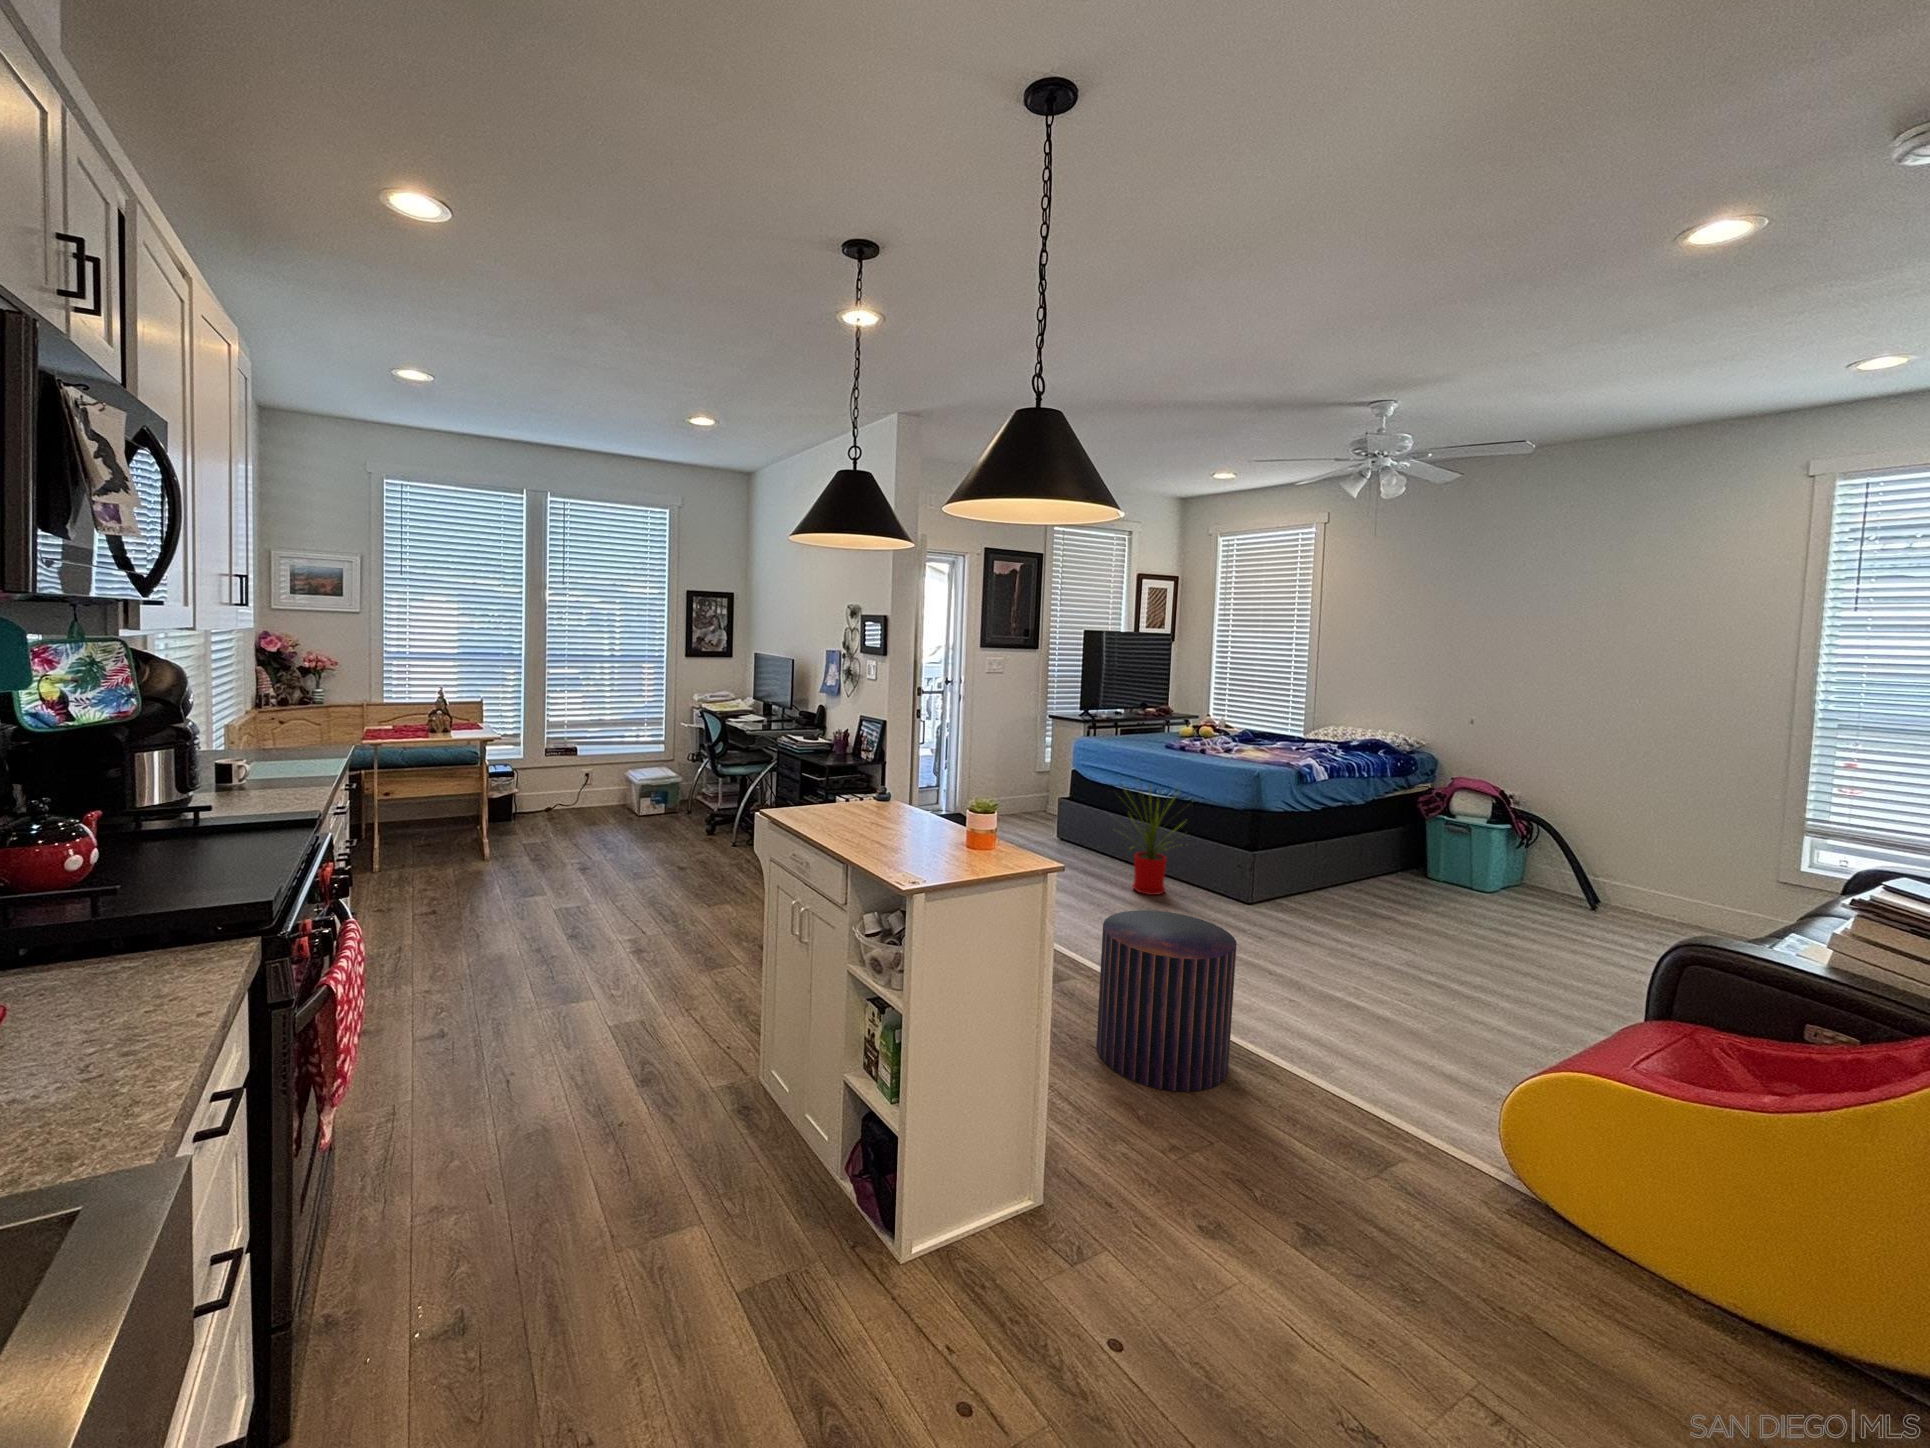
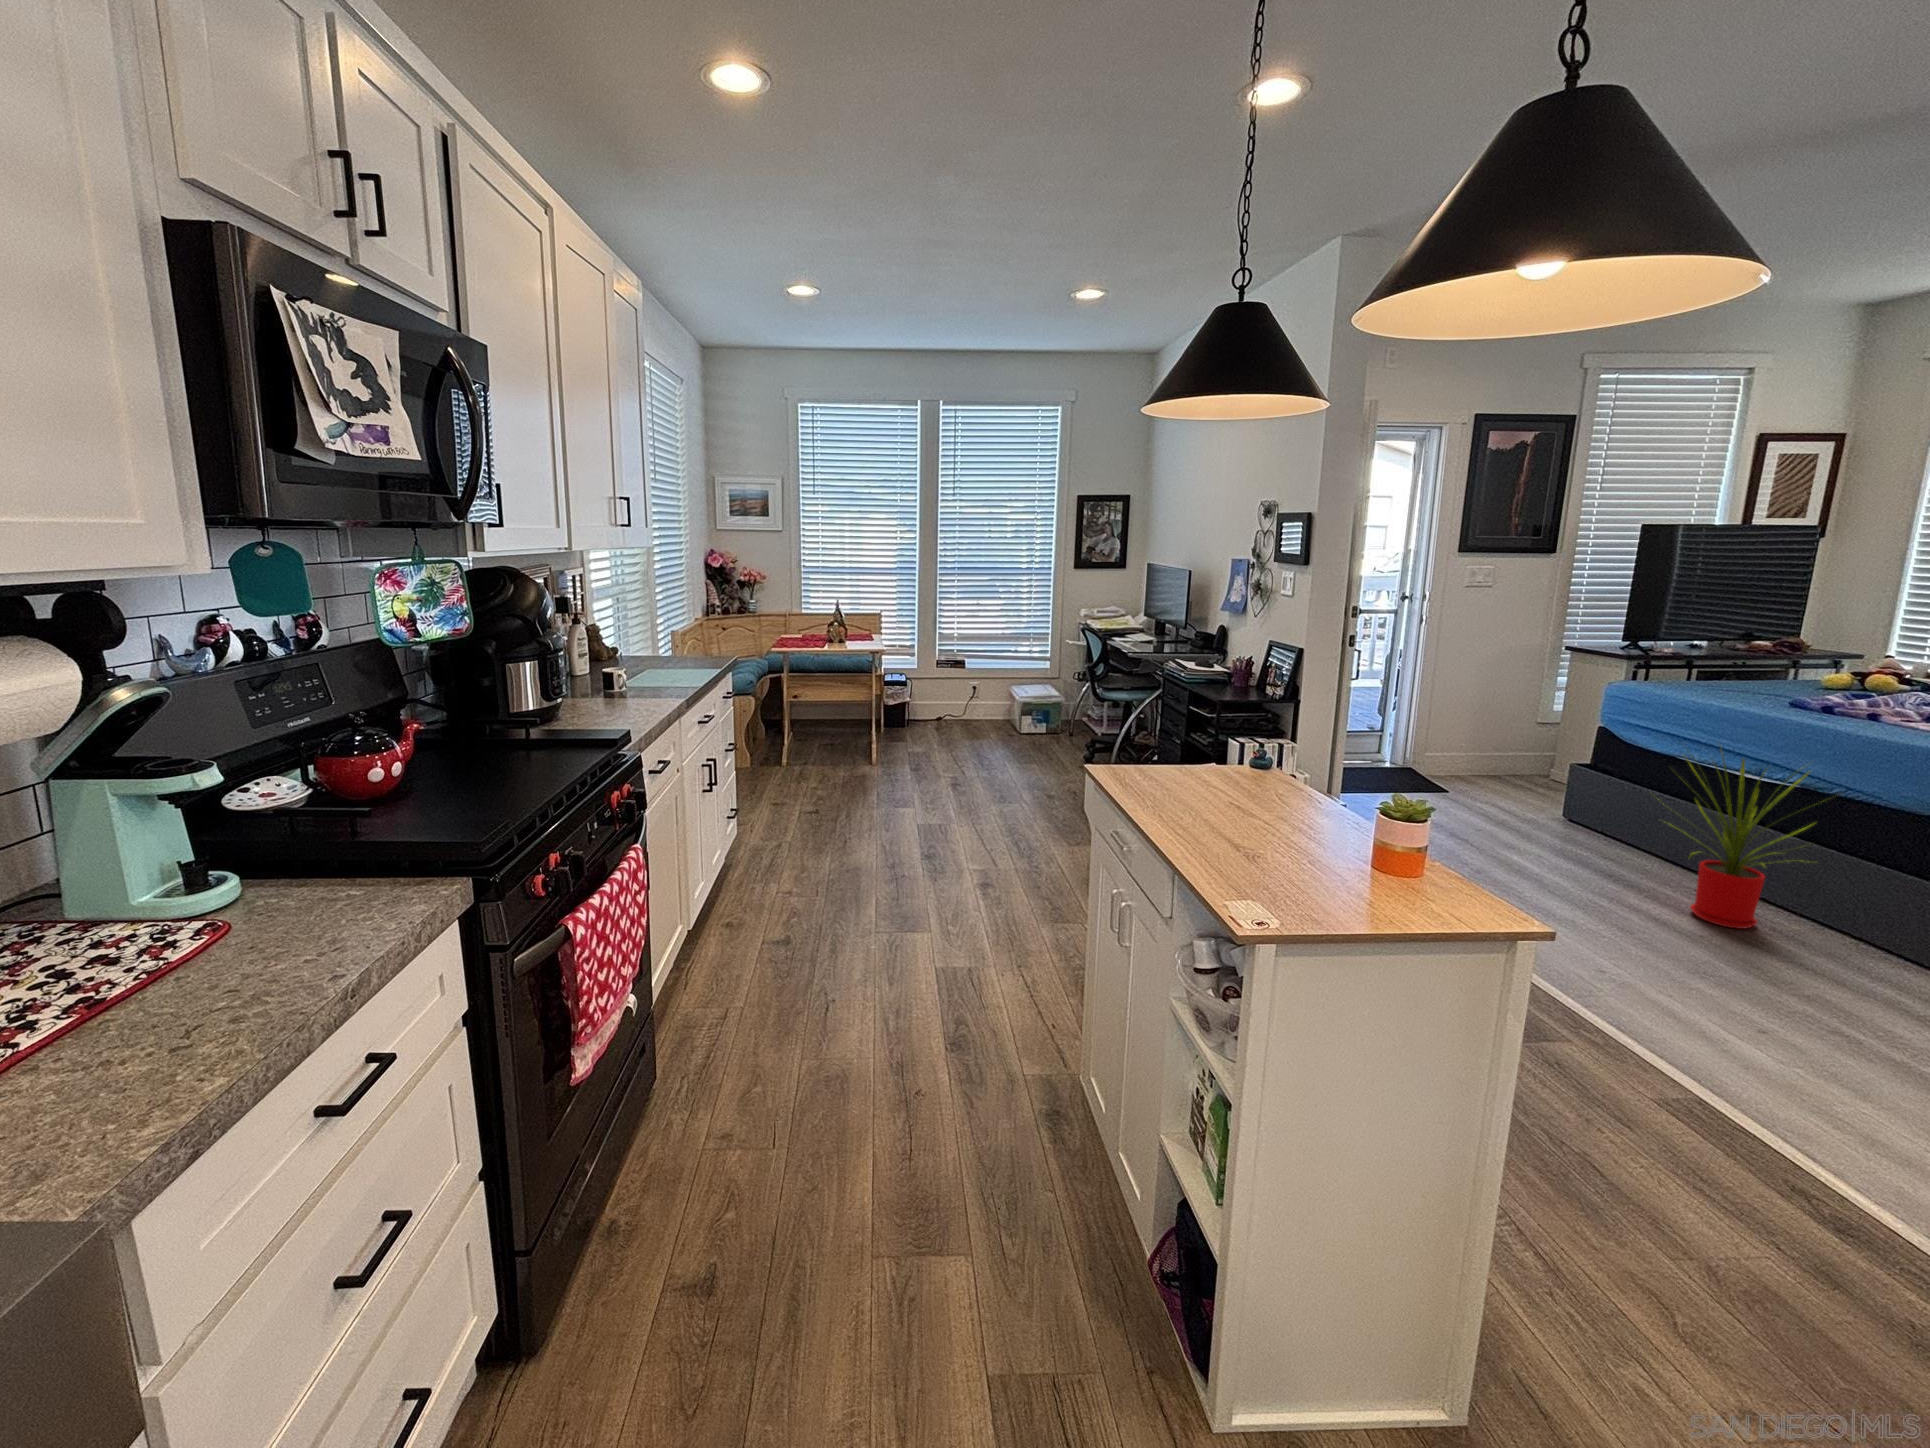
pouf: present [1097,910,1237,1092] -> none [1582,964,1904,1286]

